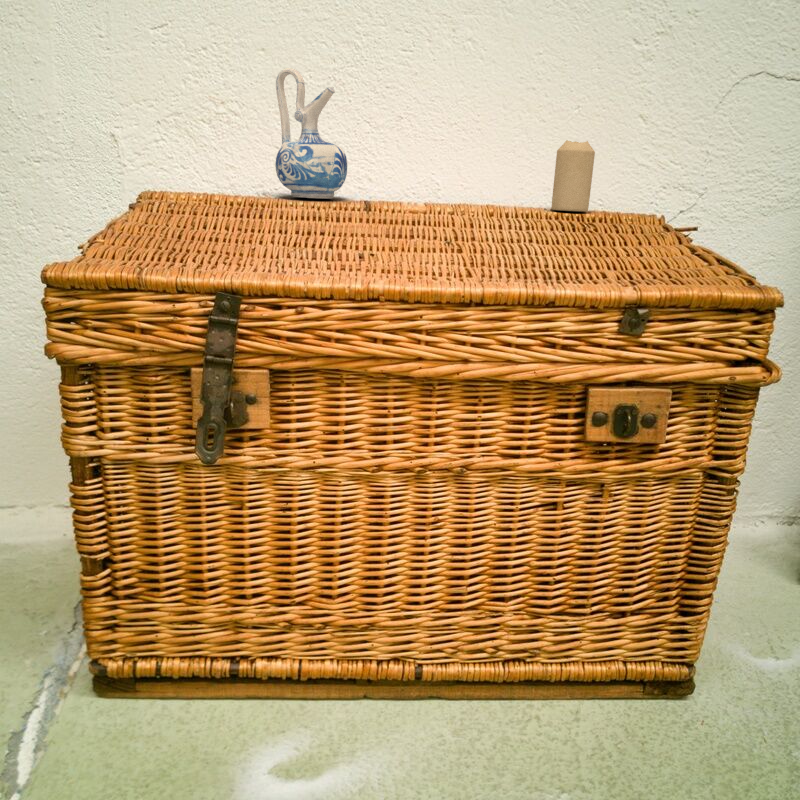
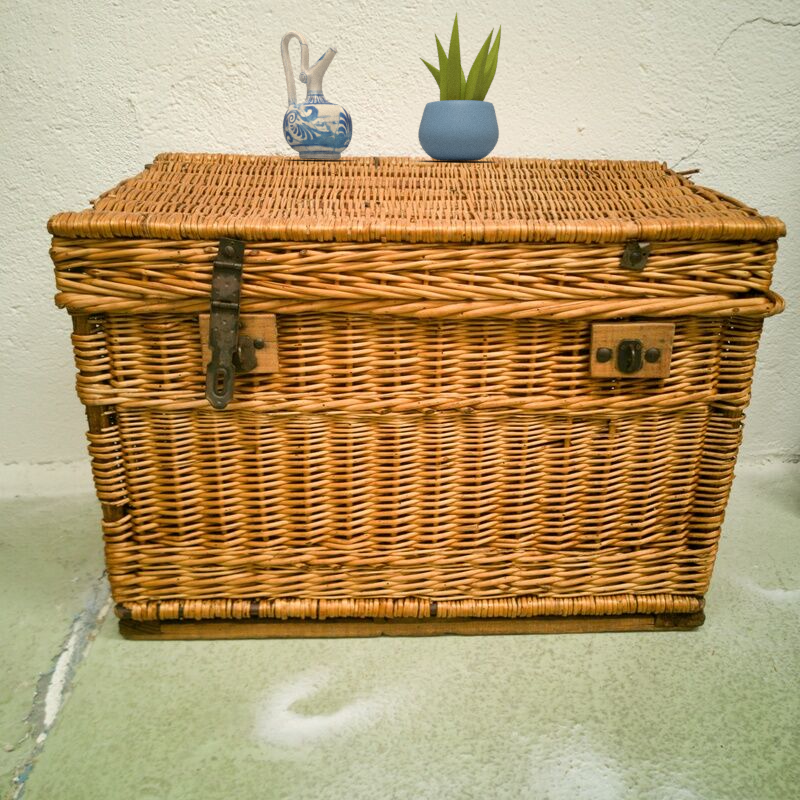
succulent plant: none [414,58,502,203] -> present [418,13,501,161]
candle: present [552,140,595,211] -> none [553,91,595,163]

